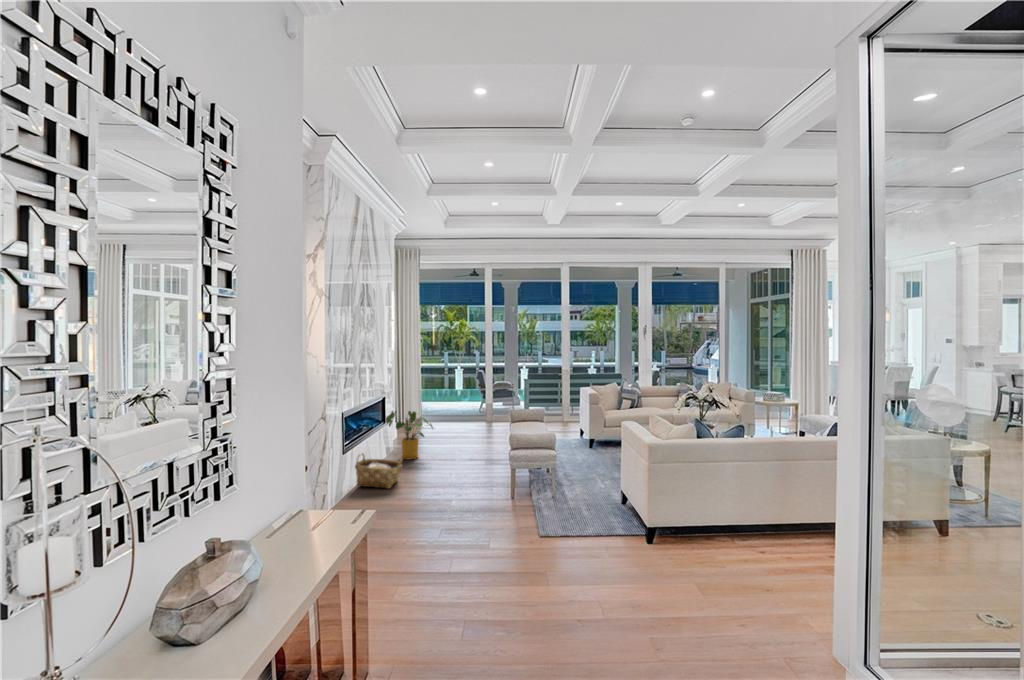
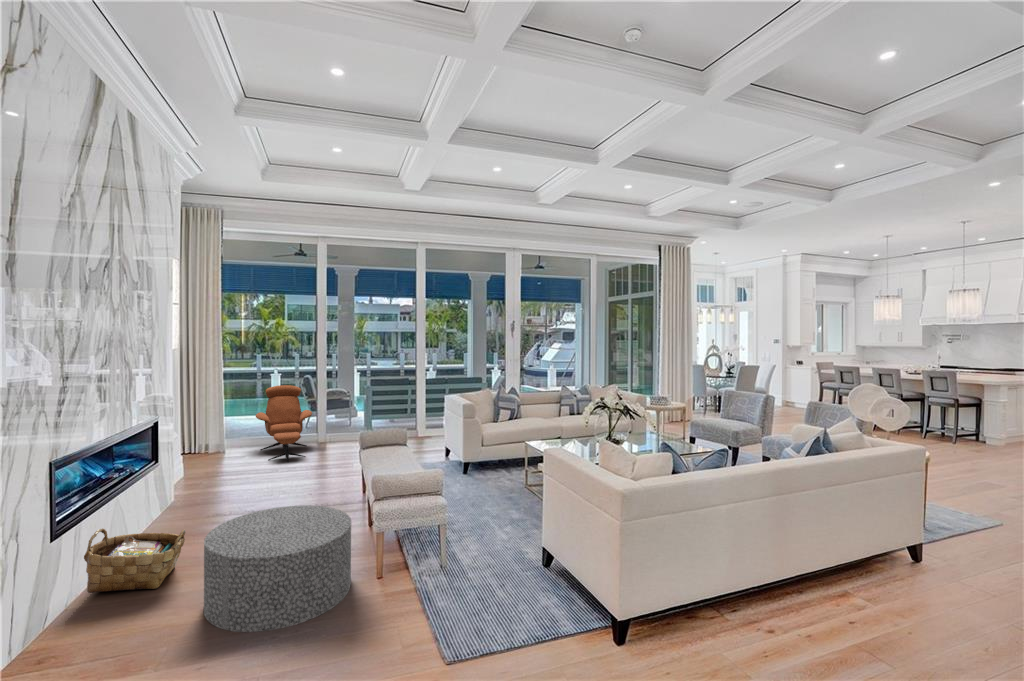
lounge chair: none [444,377,483,433] -> present [256,385,312,462]
house plant: present [386,411,433,459] -> none [157,442,242,518]
ottoman: none [413,450,493,512] -> present [204,506,351,632]

